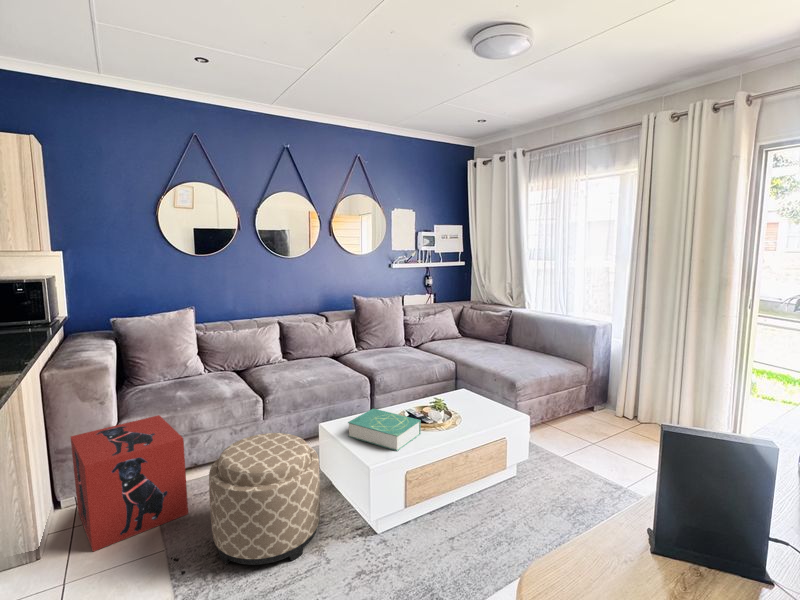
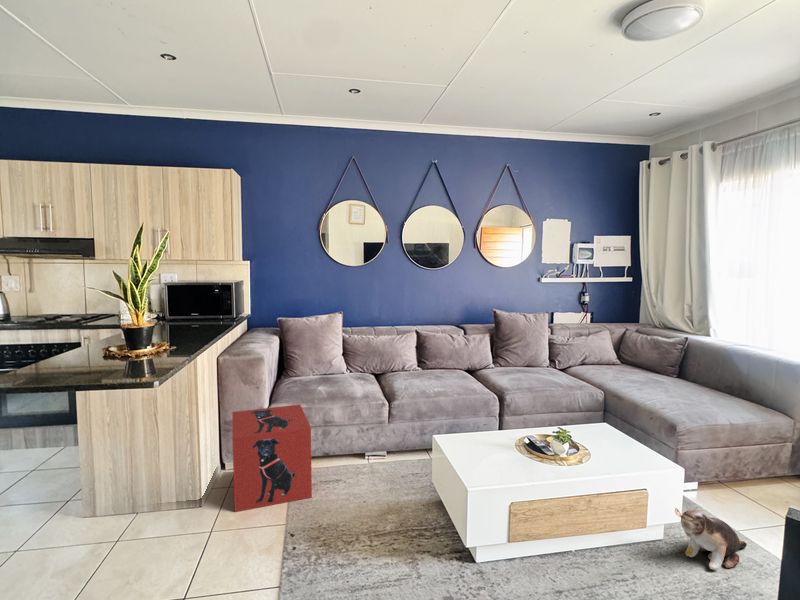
book: present [348,409,421,451] -> none [457,428,537,478]
ottoman: present [209,433,320,565] -> none [320,436,422,566]
plush toy: none [528,447,573,491] -> present [675,508,747,570]

